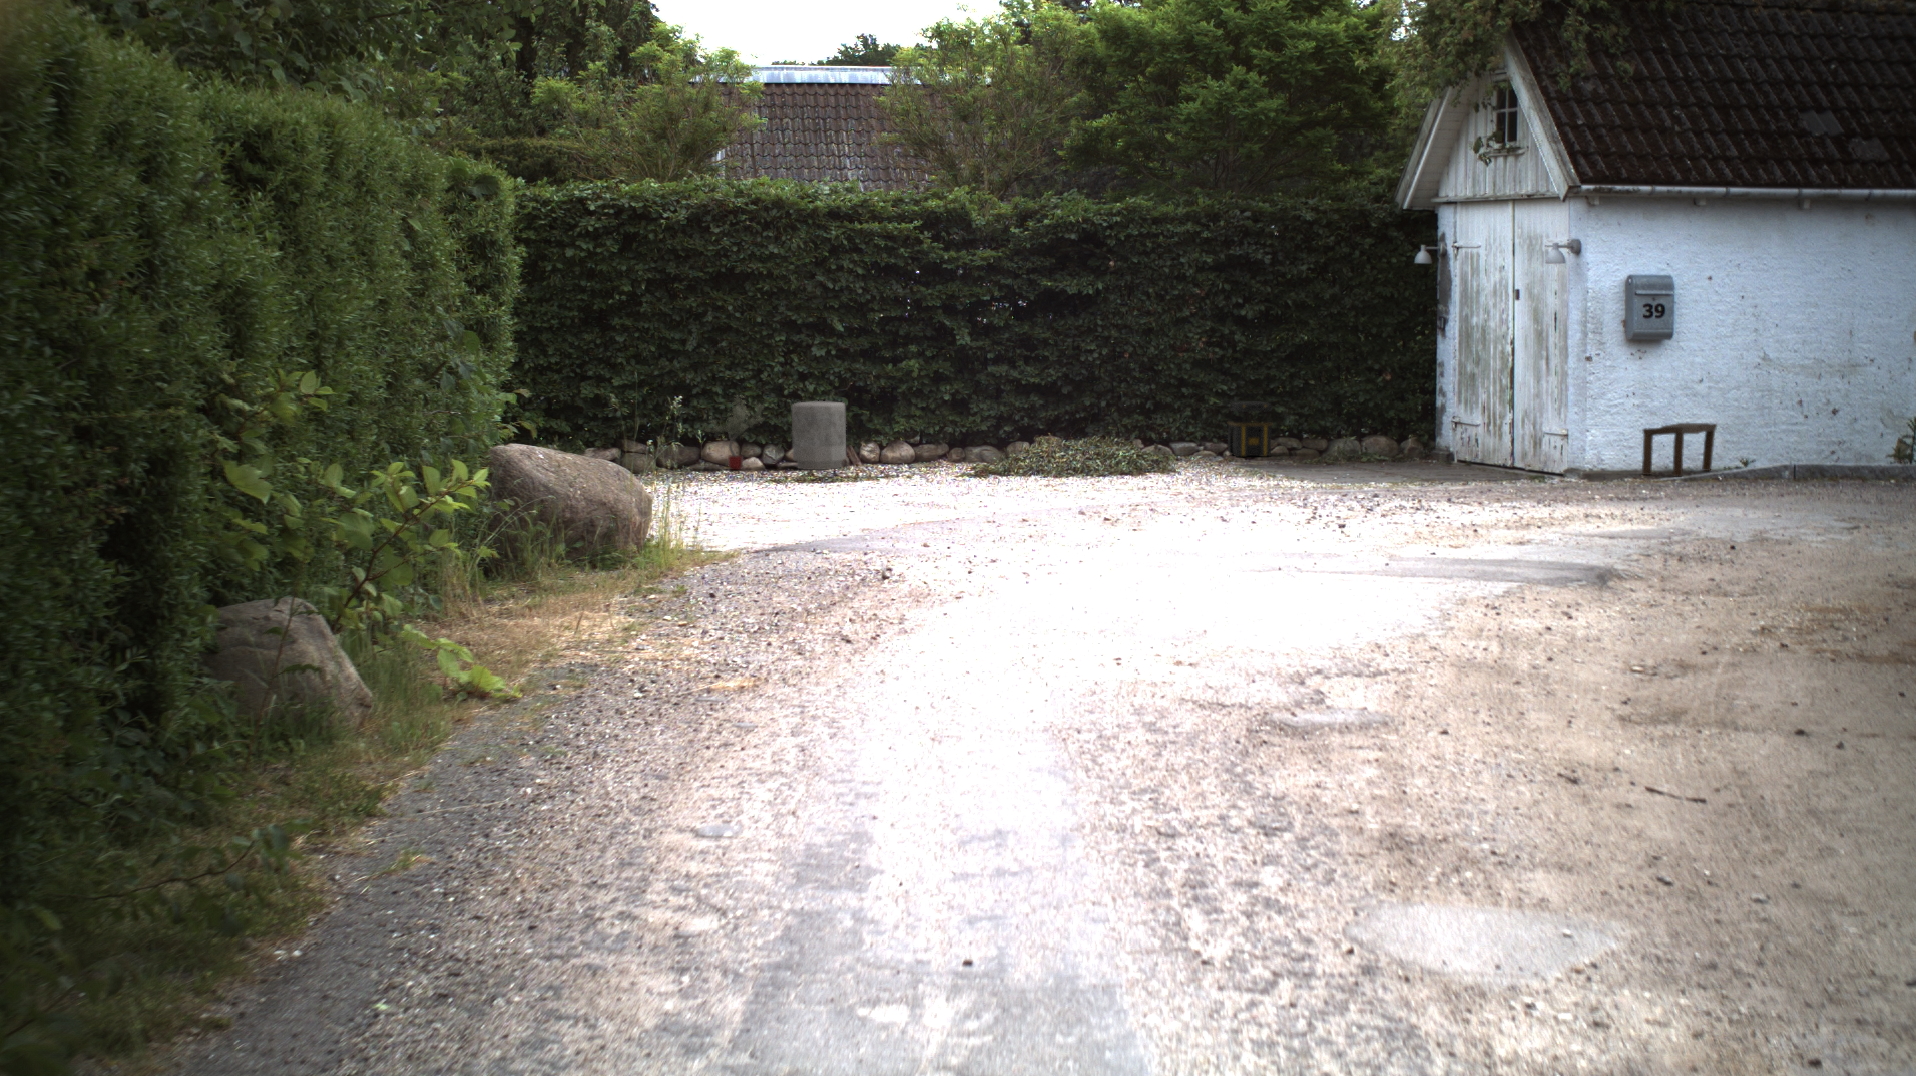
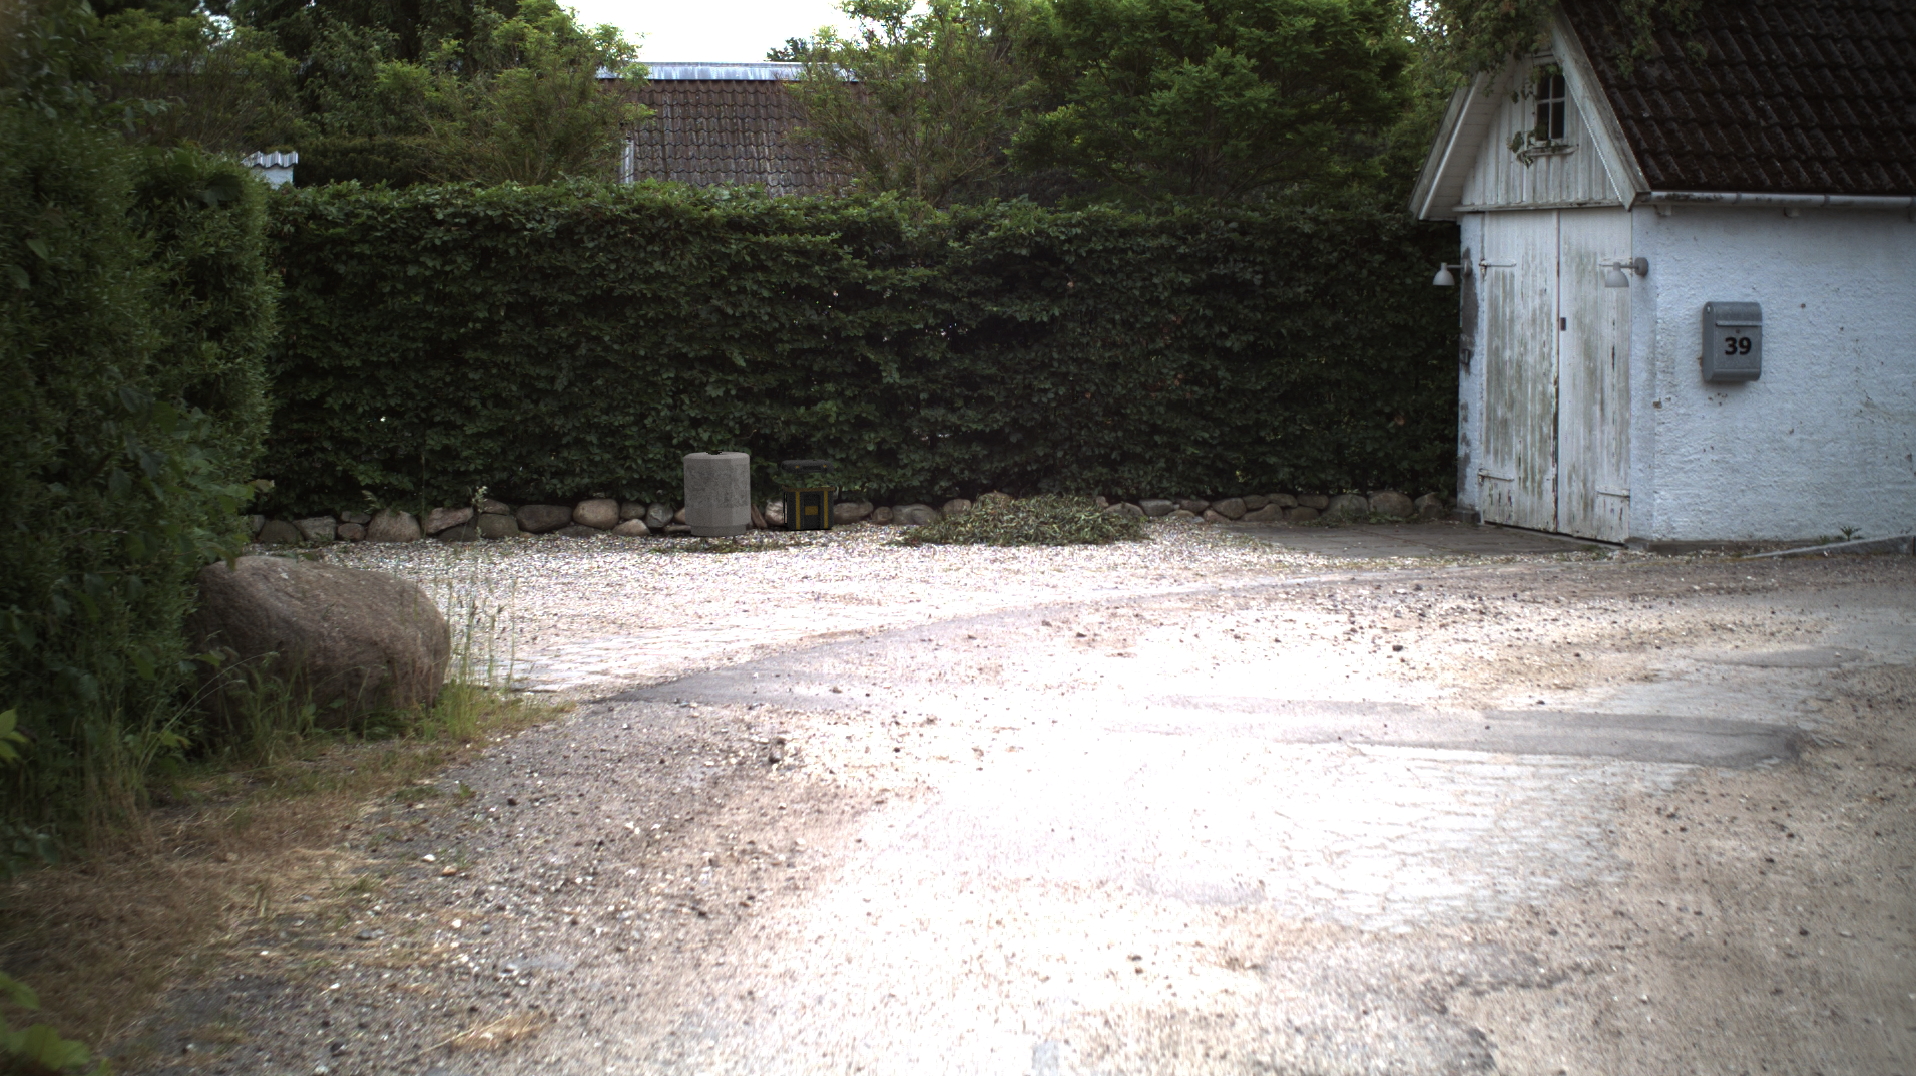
potted tree: present [705,395,764,470] -> none [574,444,651,537]
toolbox: present [1228,401,1272,457] -> present [781,460,835,531]
bench: present [1642,423,1717,476] -> none [1725,482,1812,551]

